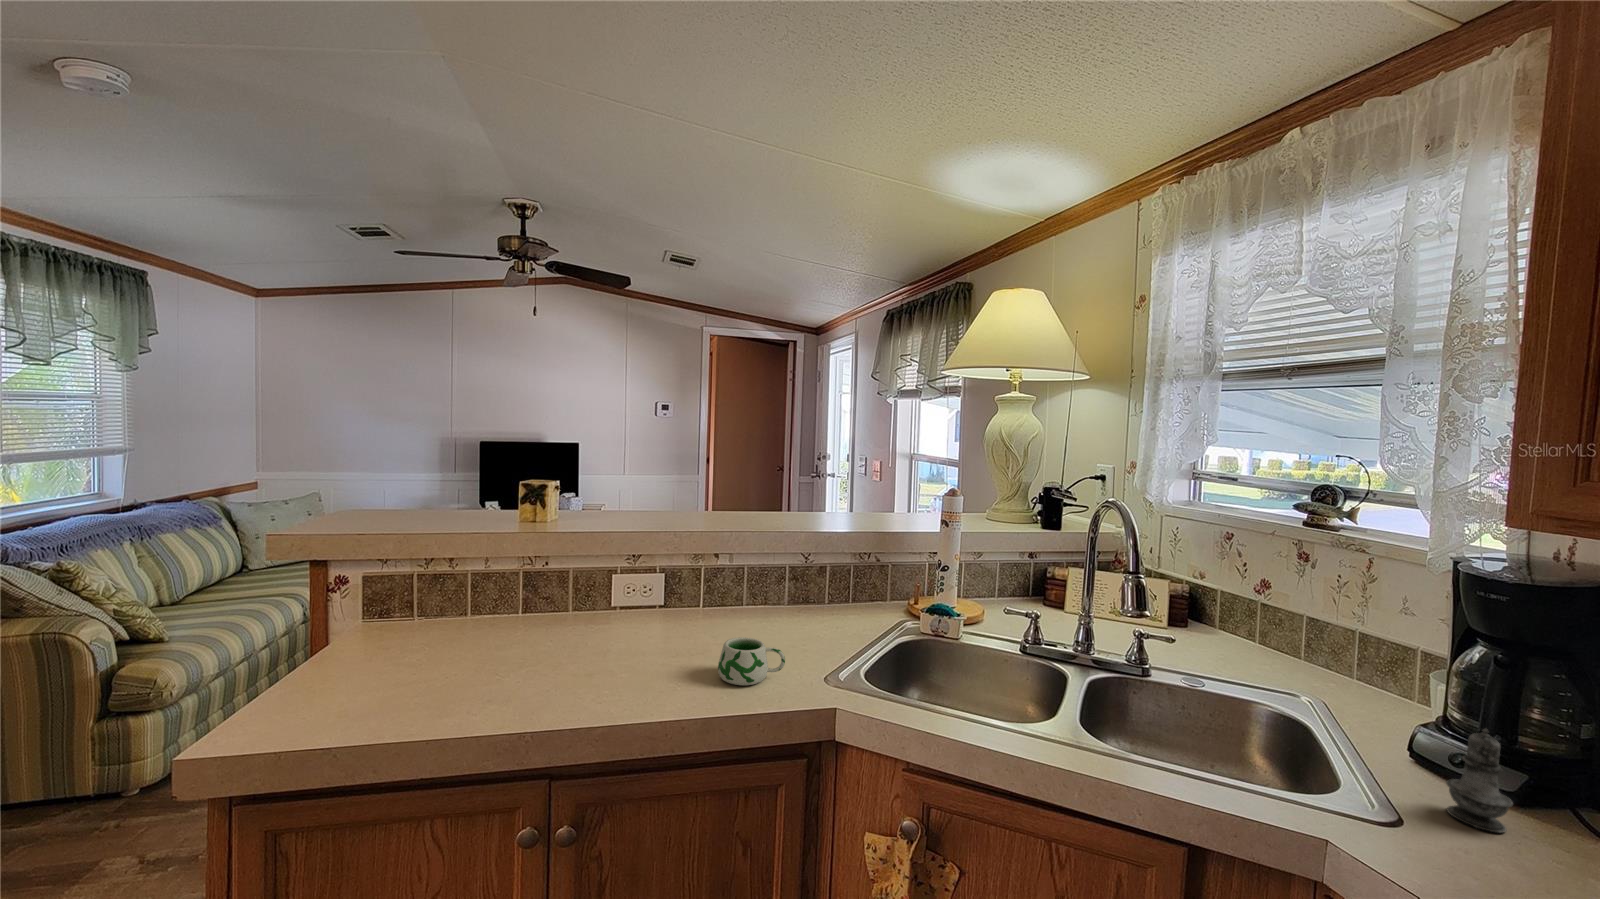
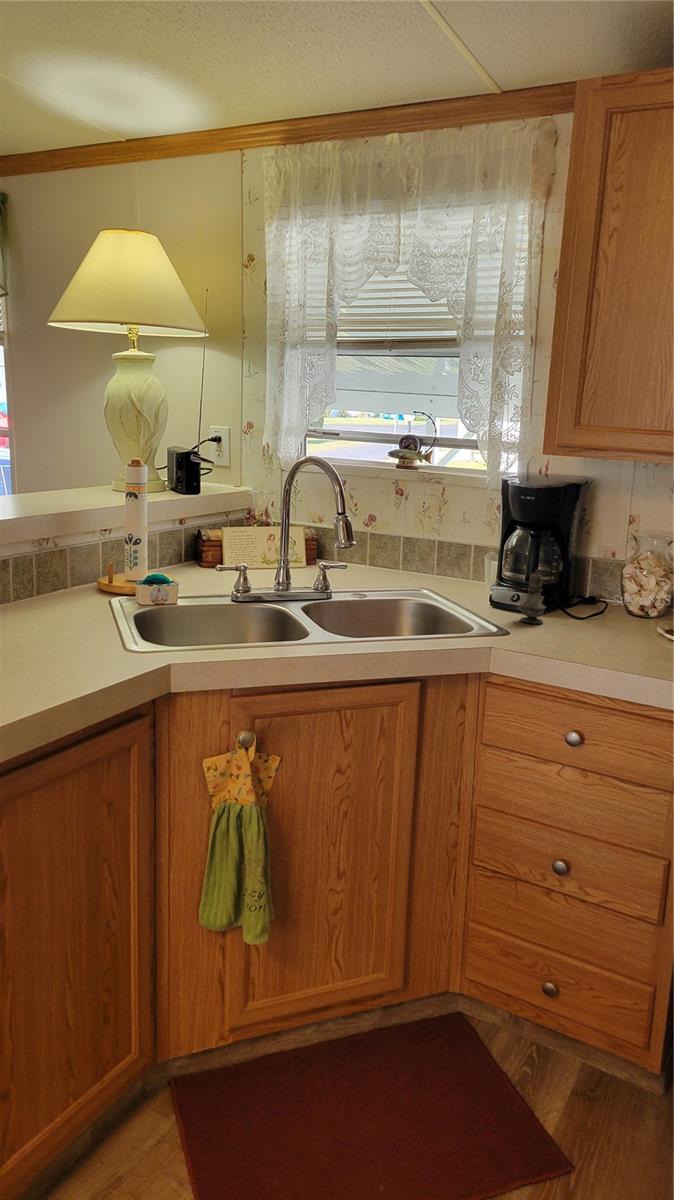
mug: present [718,637,785,685] -> none [47,622,111,666]

